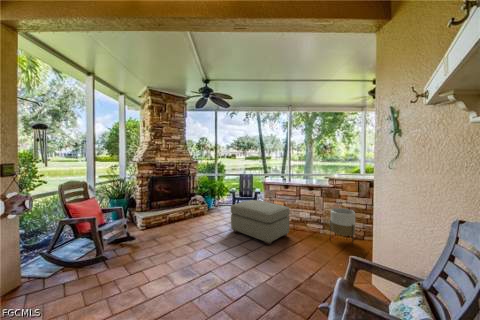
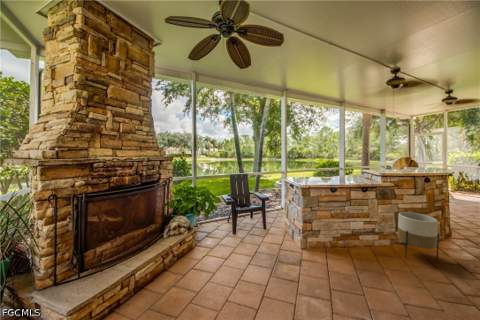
ottoman: present [231,200,290,245] -> none [285,214,387,297]

